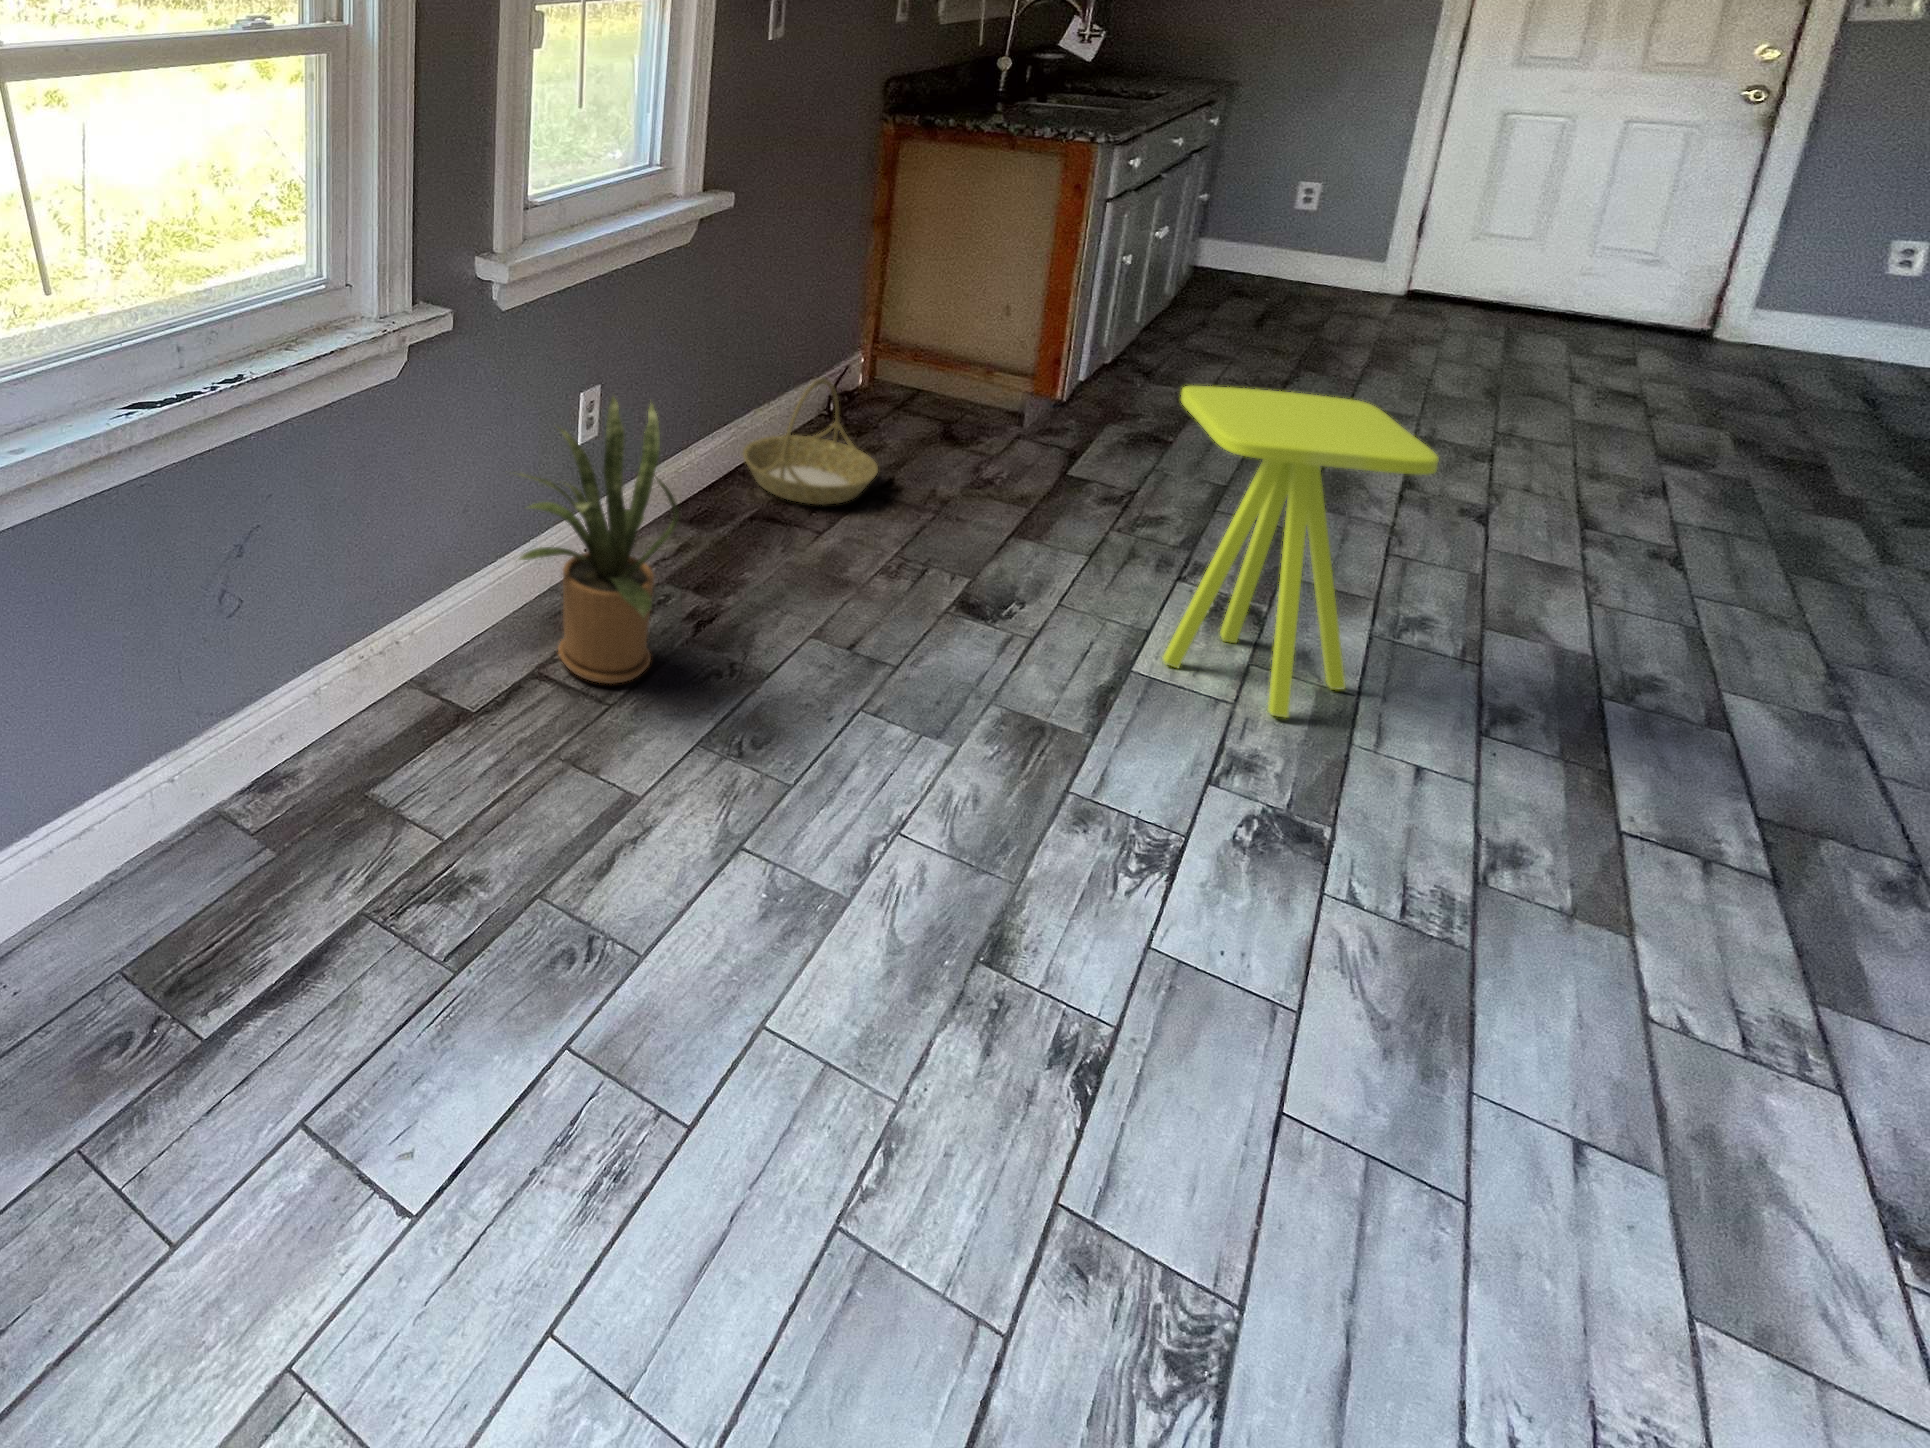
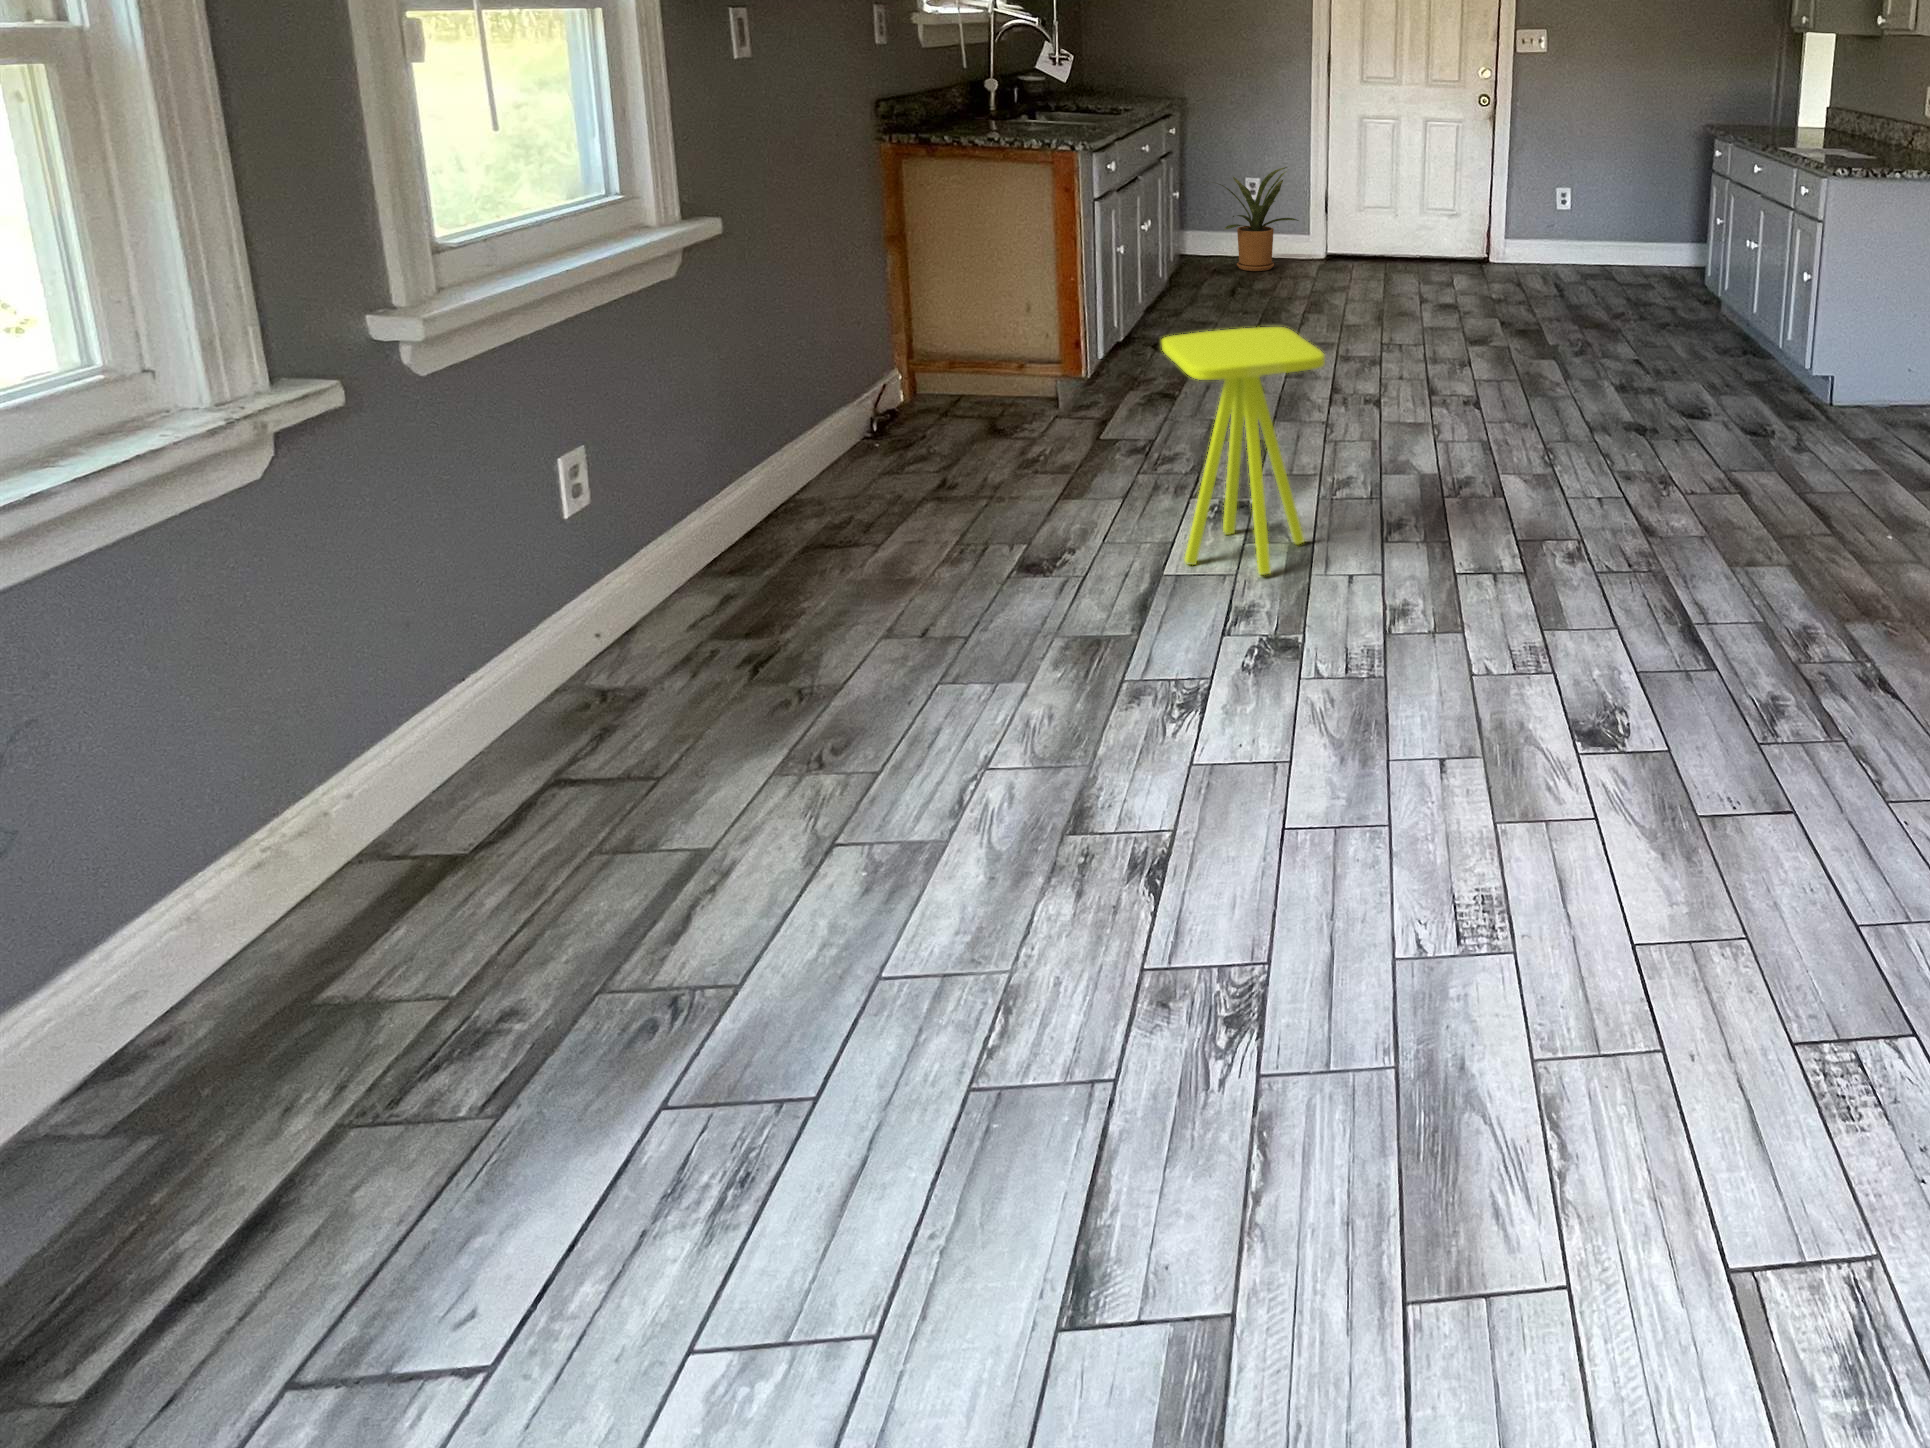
basket: present [743,379,878,505] -> none [779,398,928,527]
house plant: present [519,397,679,684] -> present [1217,167,1299,271]

